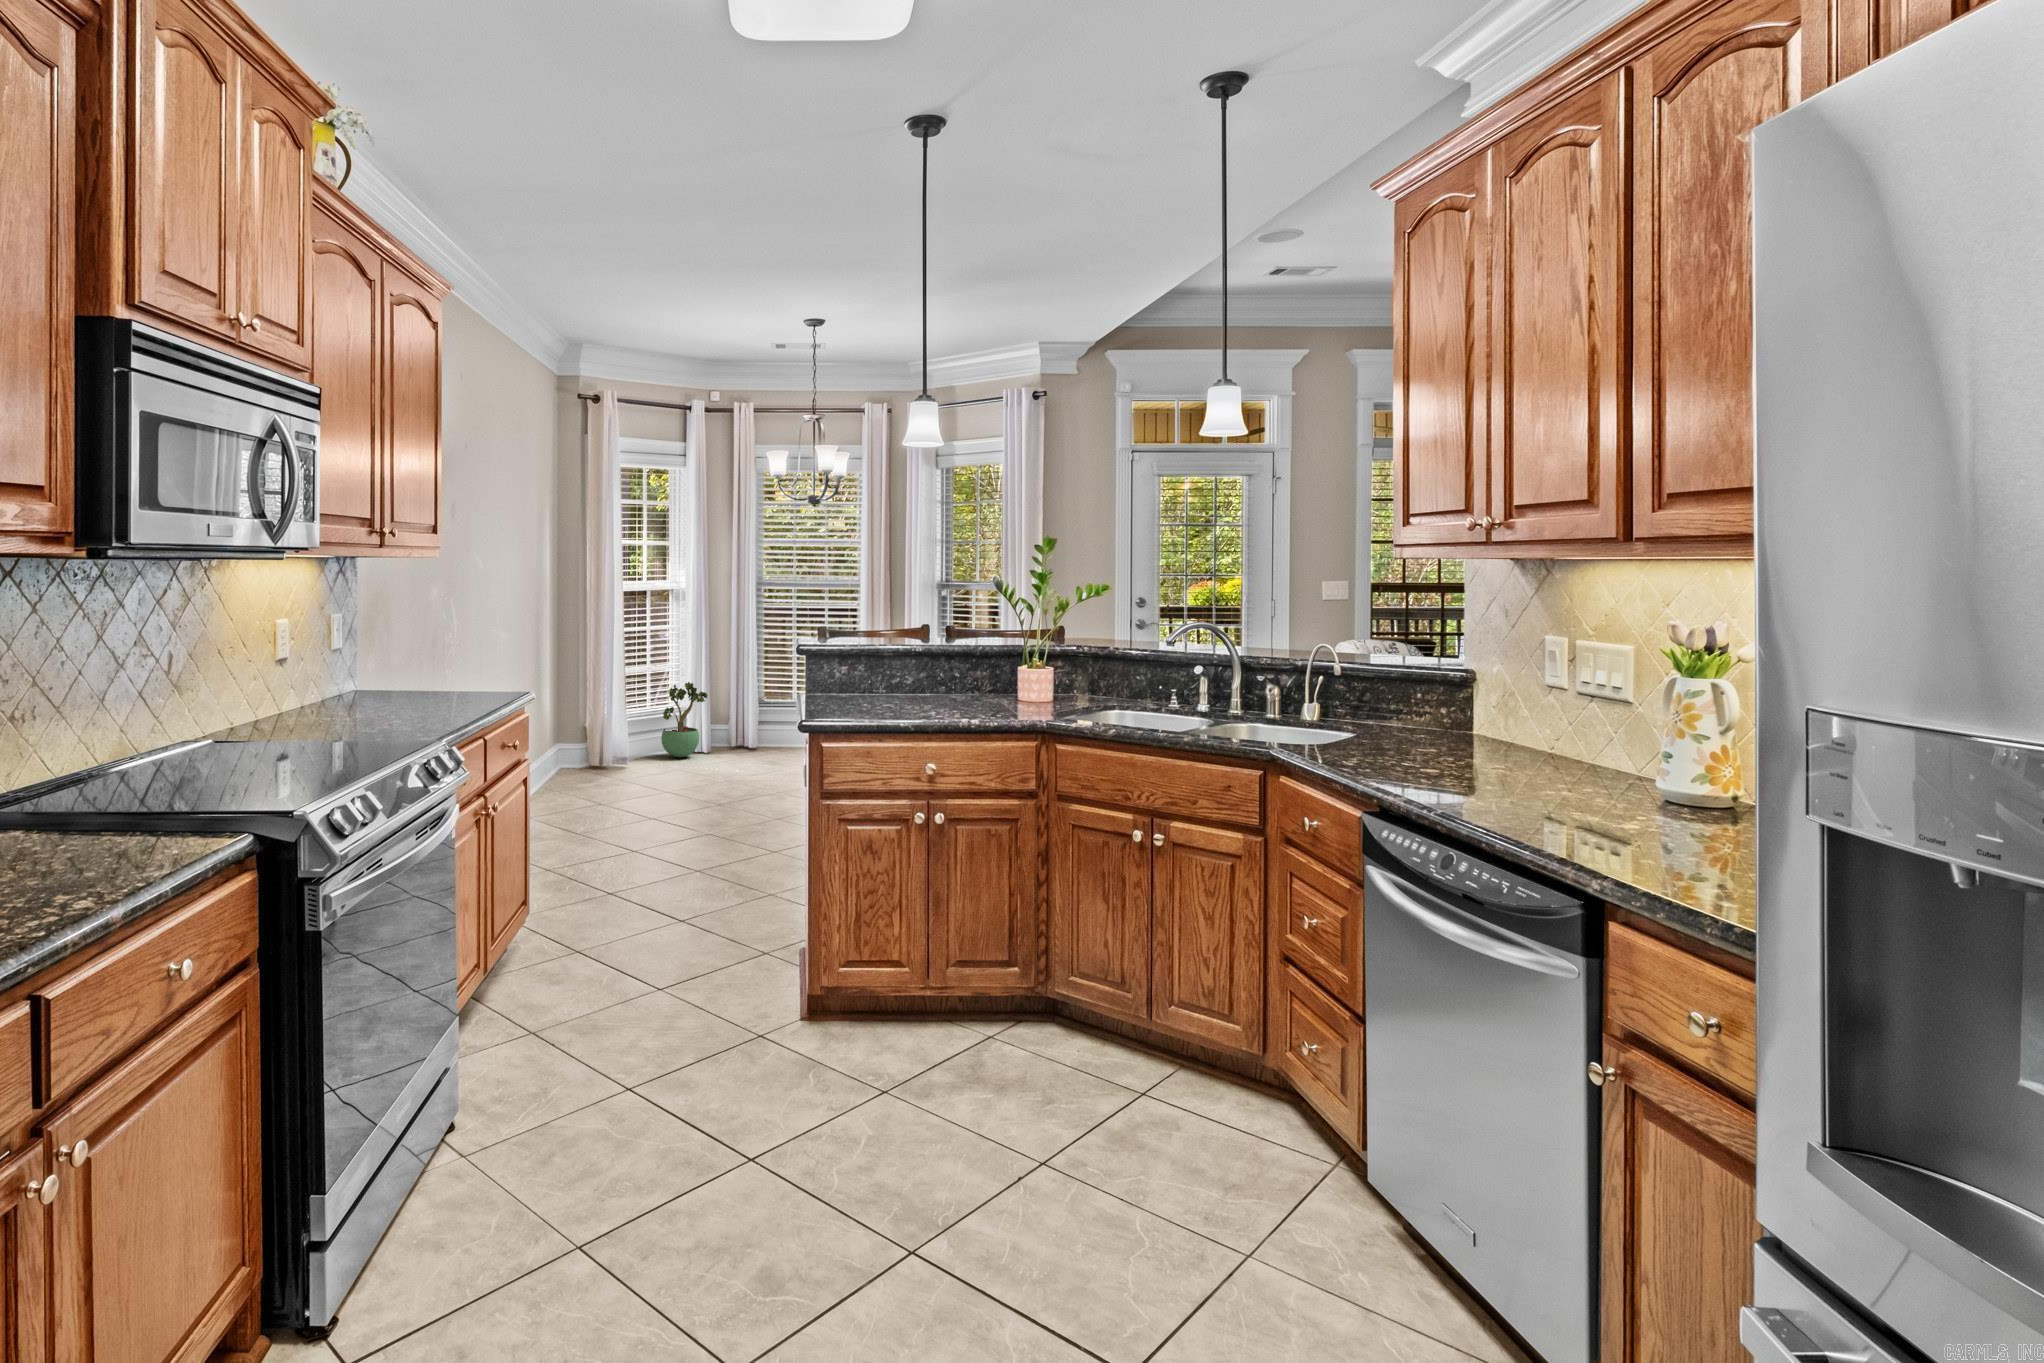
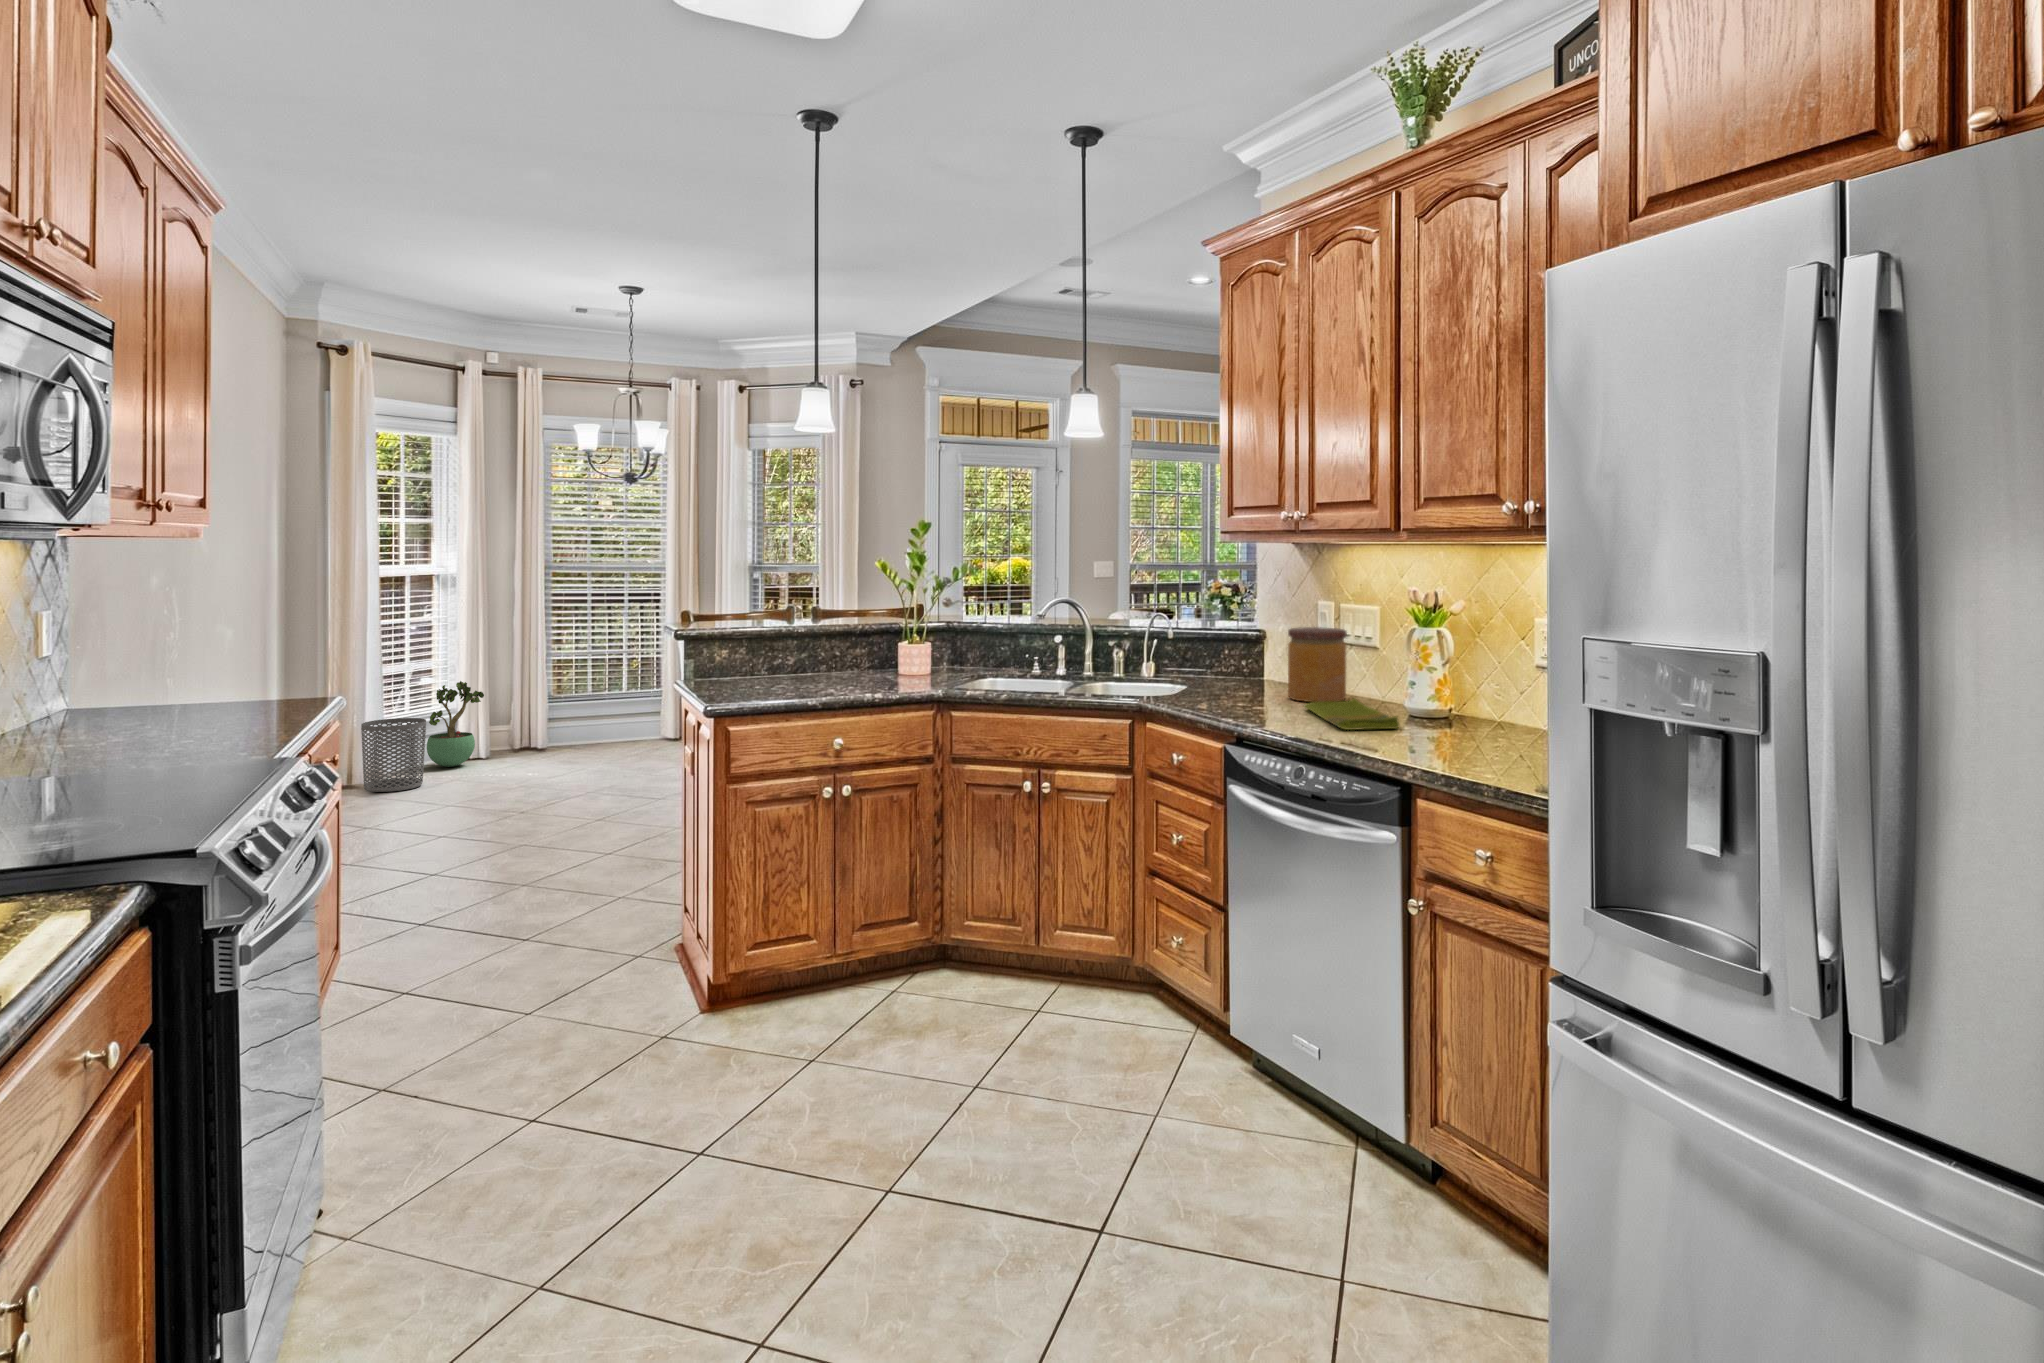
jar: none [1483,670,1573,771] -> present [1288,627,1347,702]
waste bin: none [607,711,656,774] -> present [361,718,426,792]
dish towel: none [1496,768,1631,815] -> present [1304,698,1399,730]

